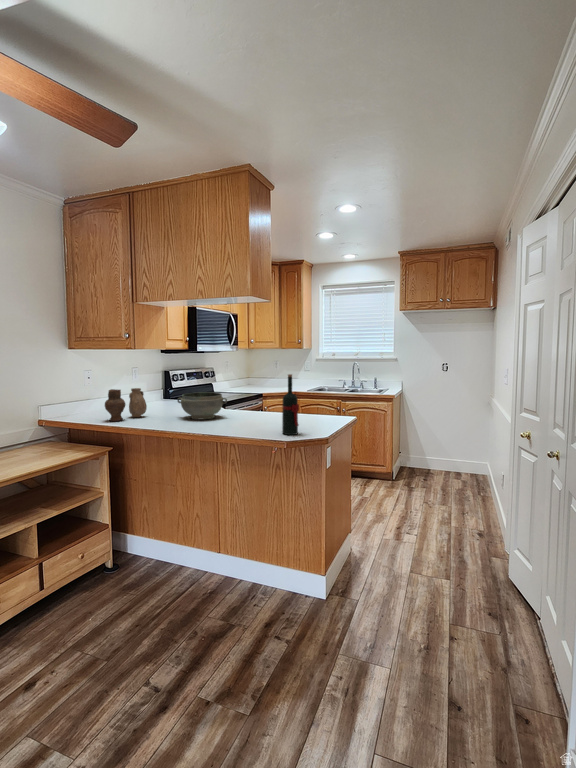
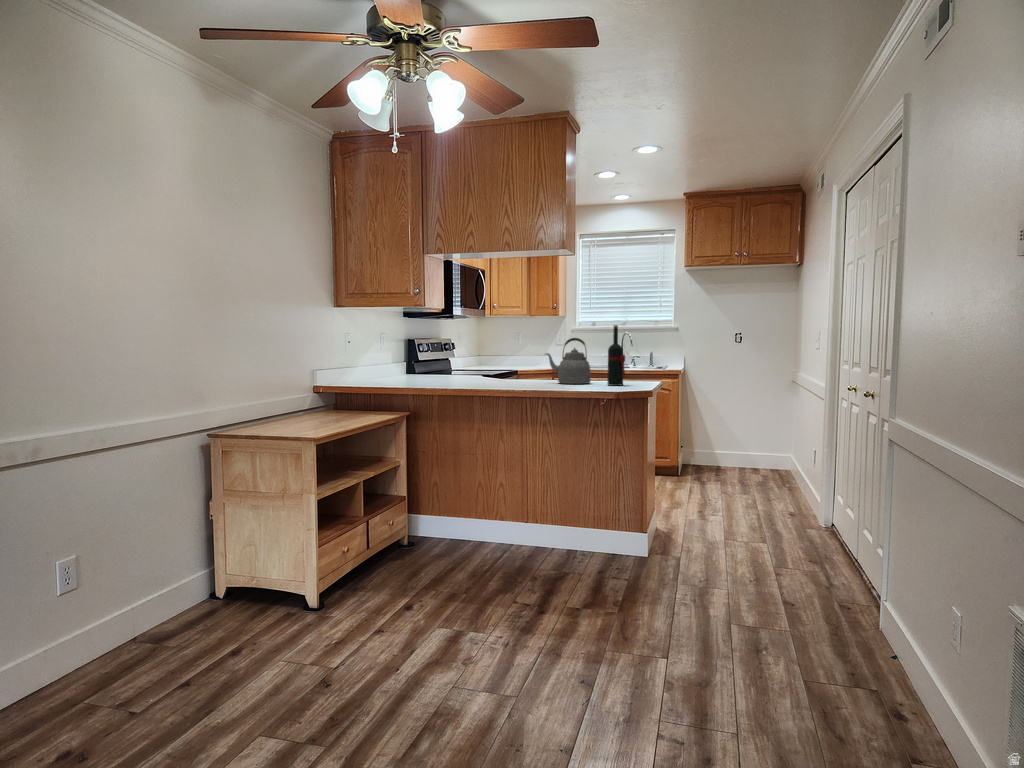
kettle: none [232,384,273,430] -> present [546,338,591,384]
vase: present [105,388,147,421] -> none [399,348,435,382]
bowl: present [178,392,227,419] -> none [471,353,527,381]

